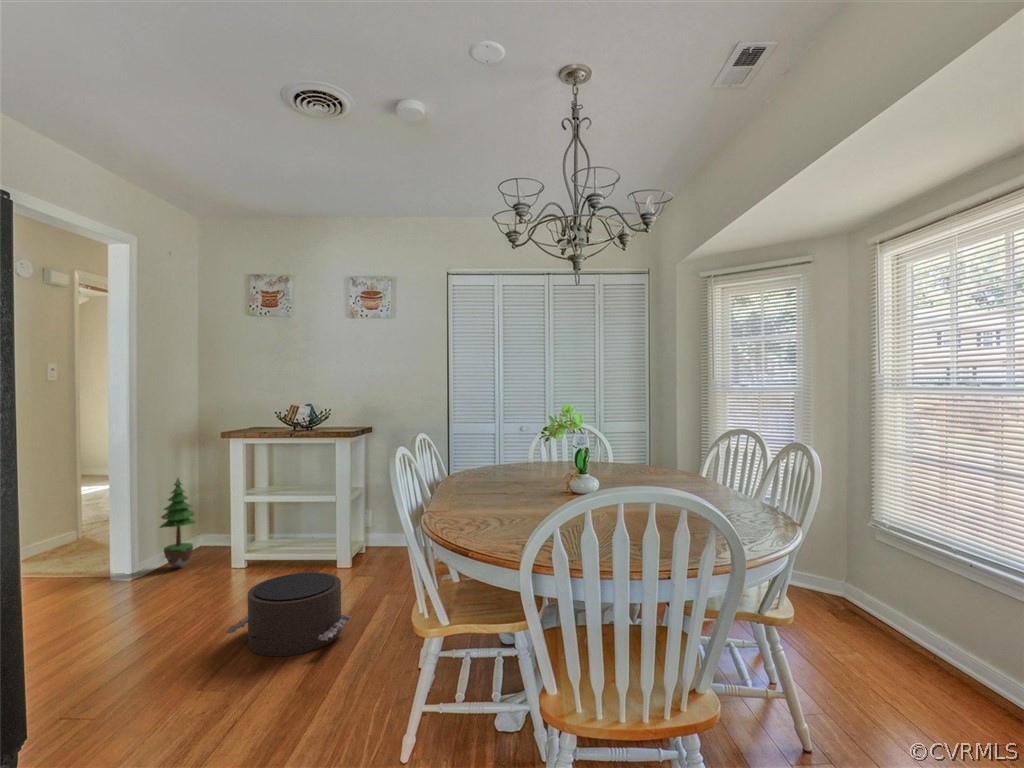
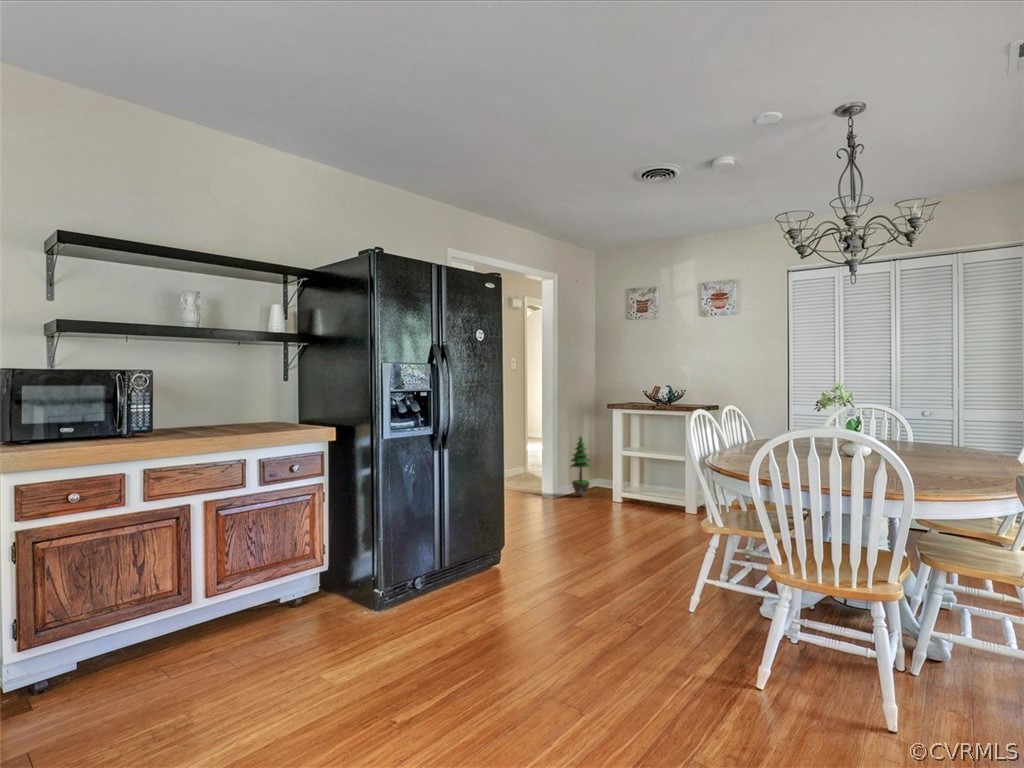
pouf: present [226,572,351,656] -> none [602,503,683,552]

